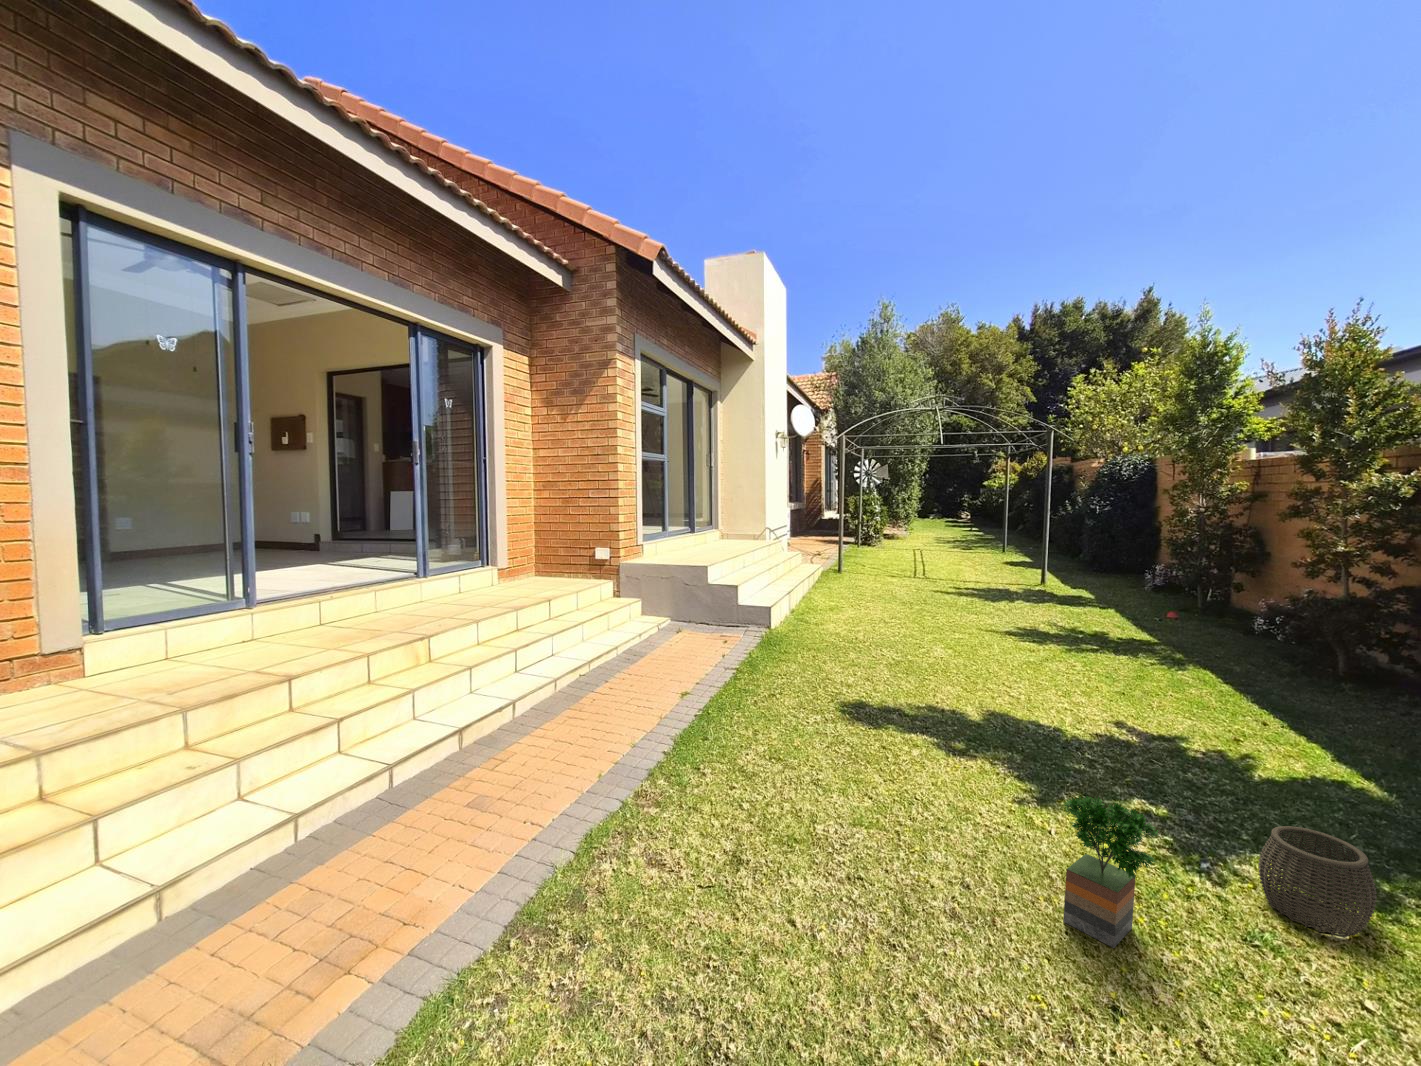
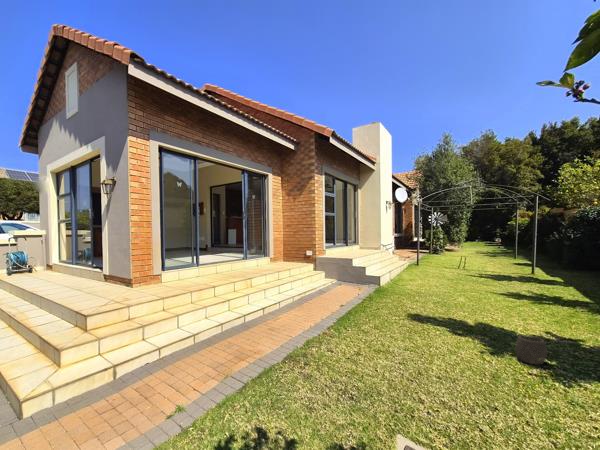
potted tree: present [1063,796,1158,948] -> none [447,319,474,361]

